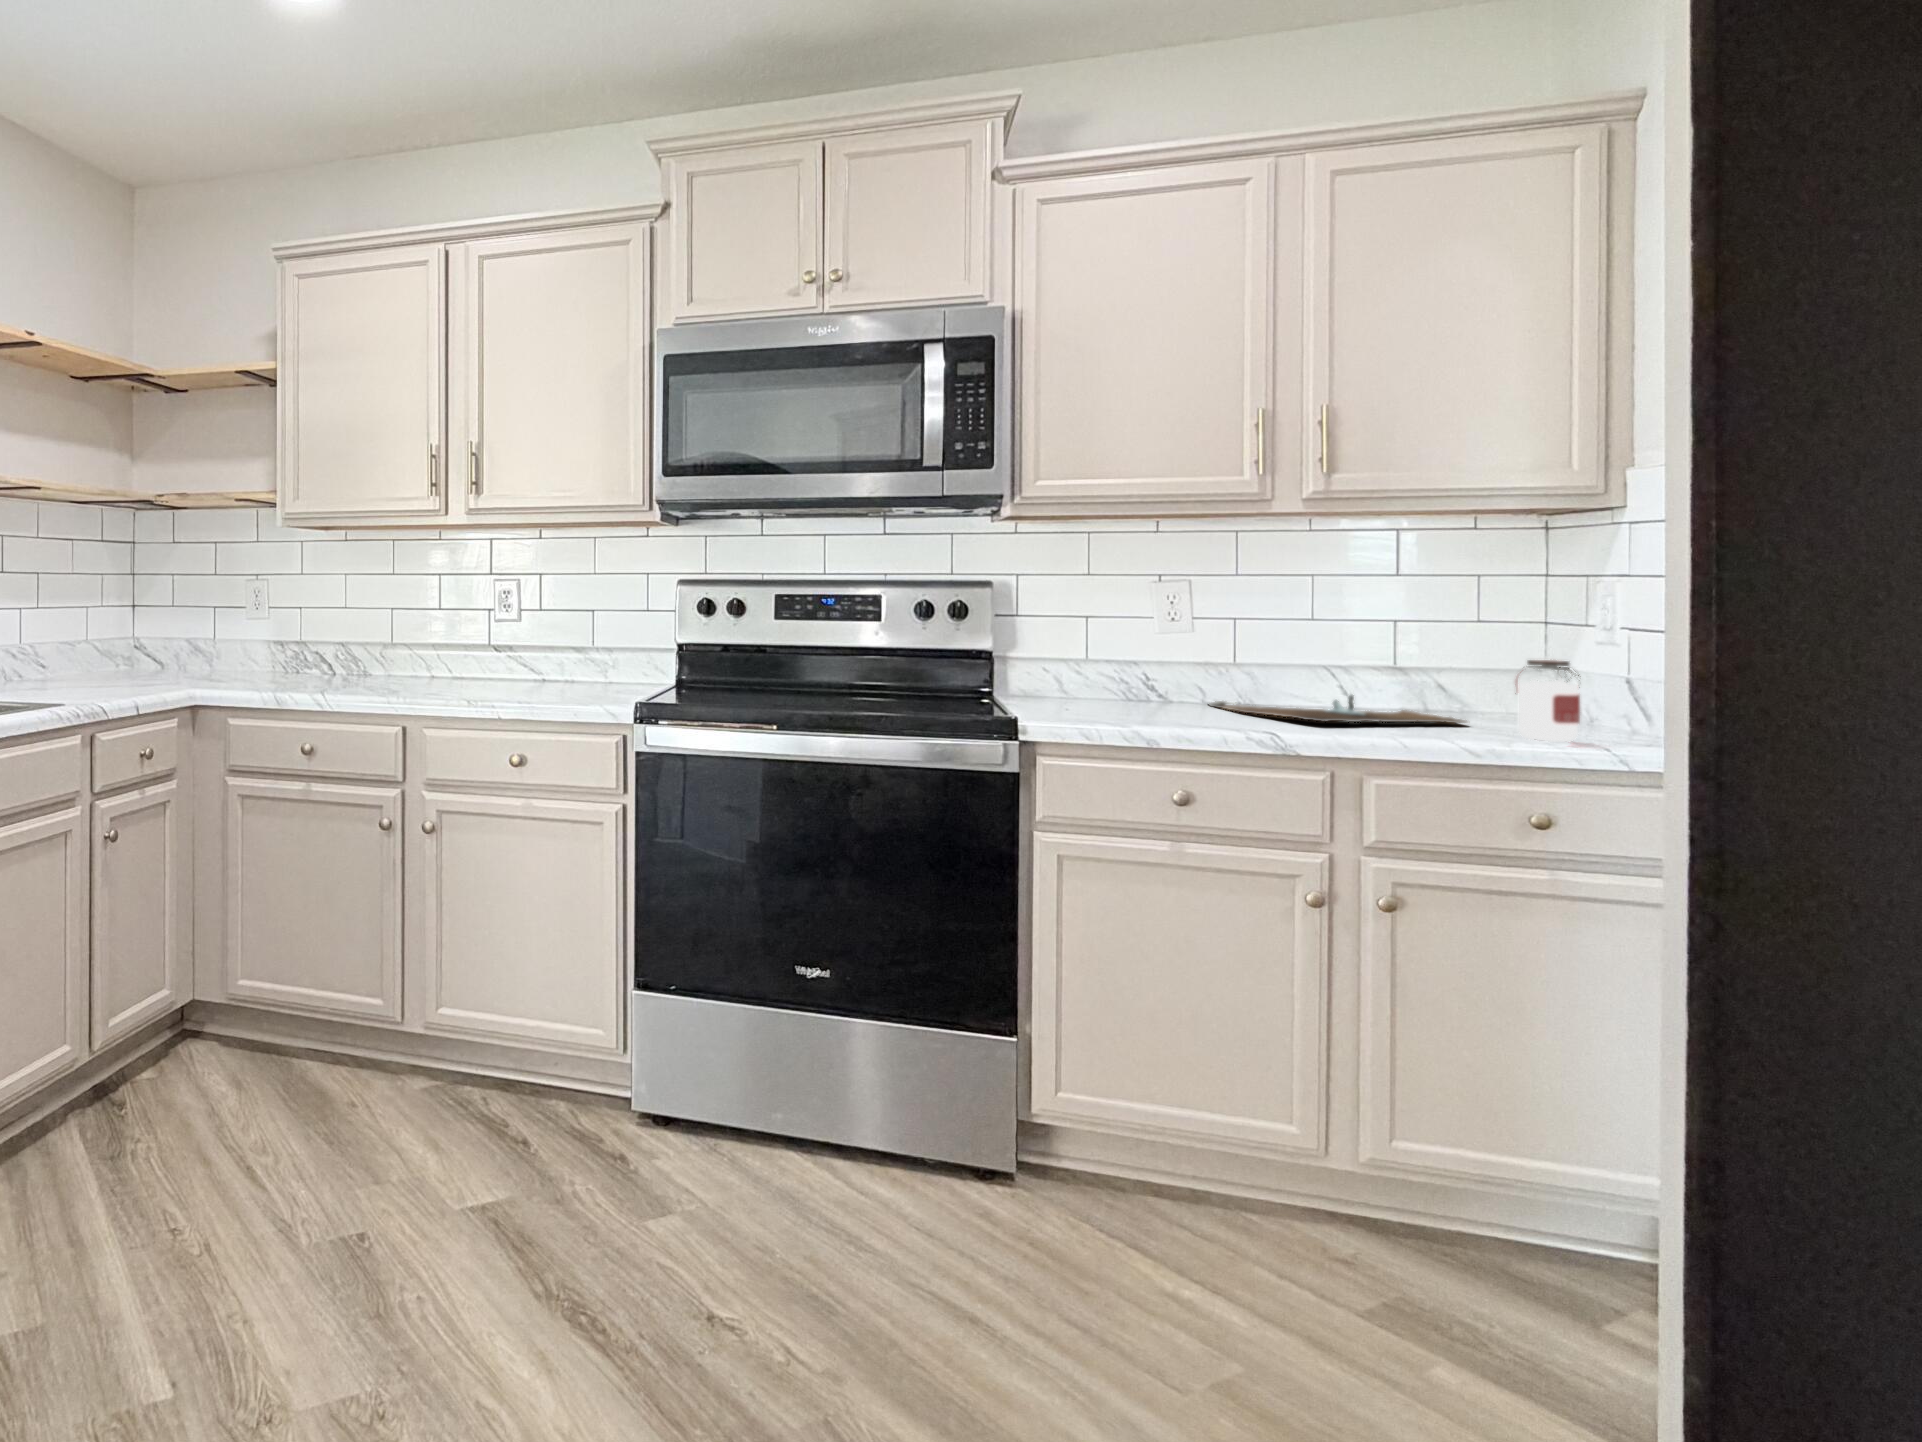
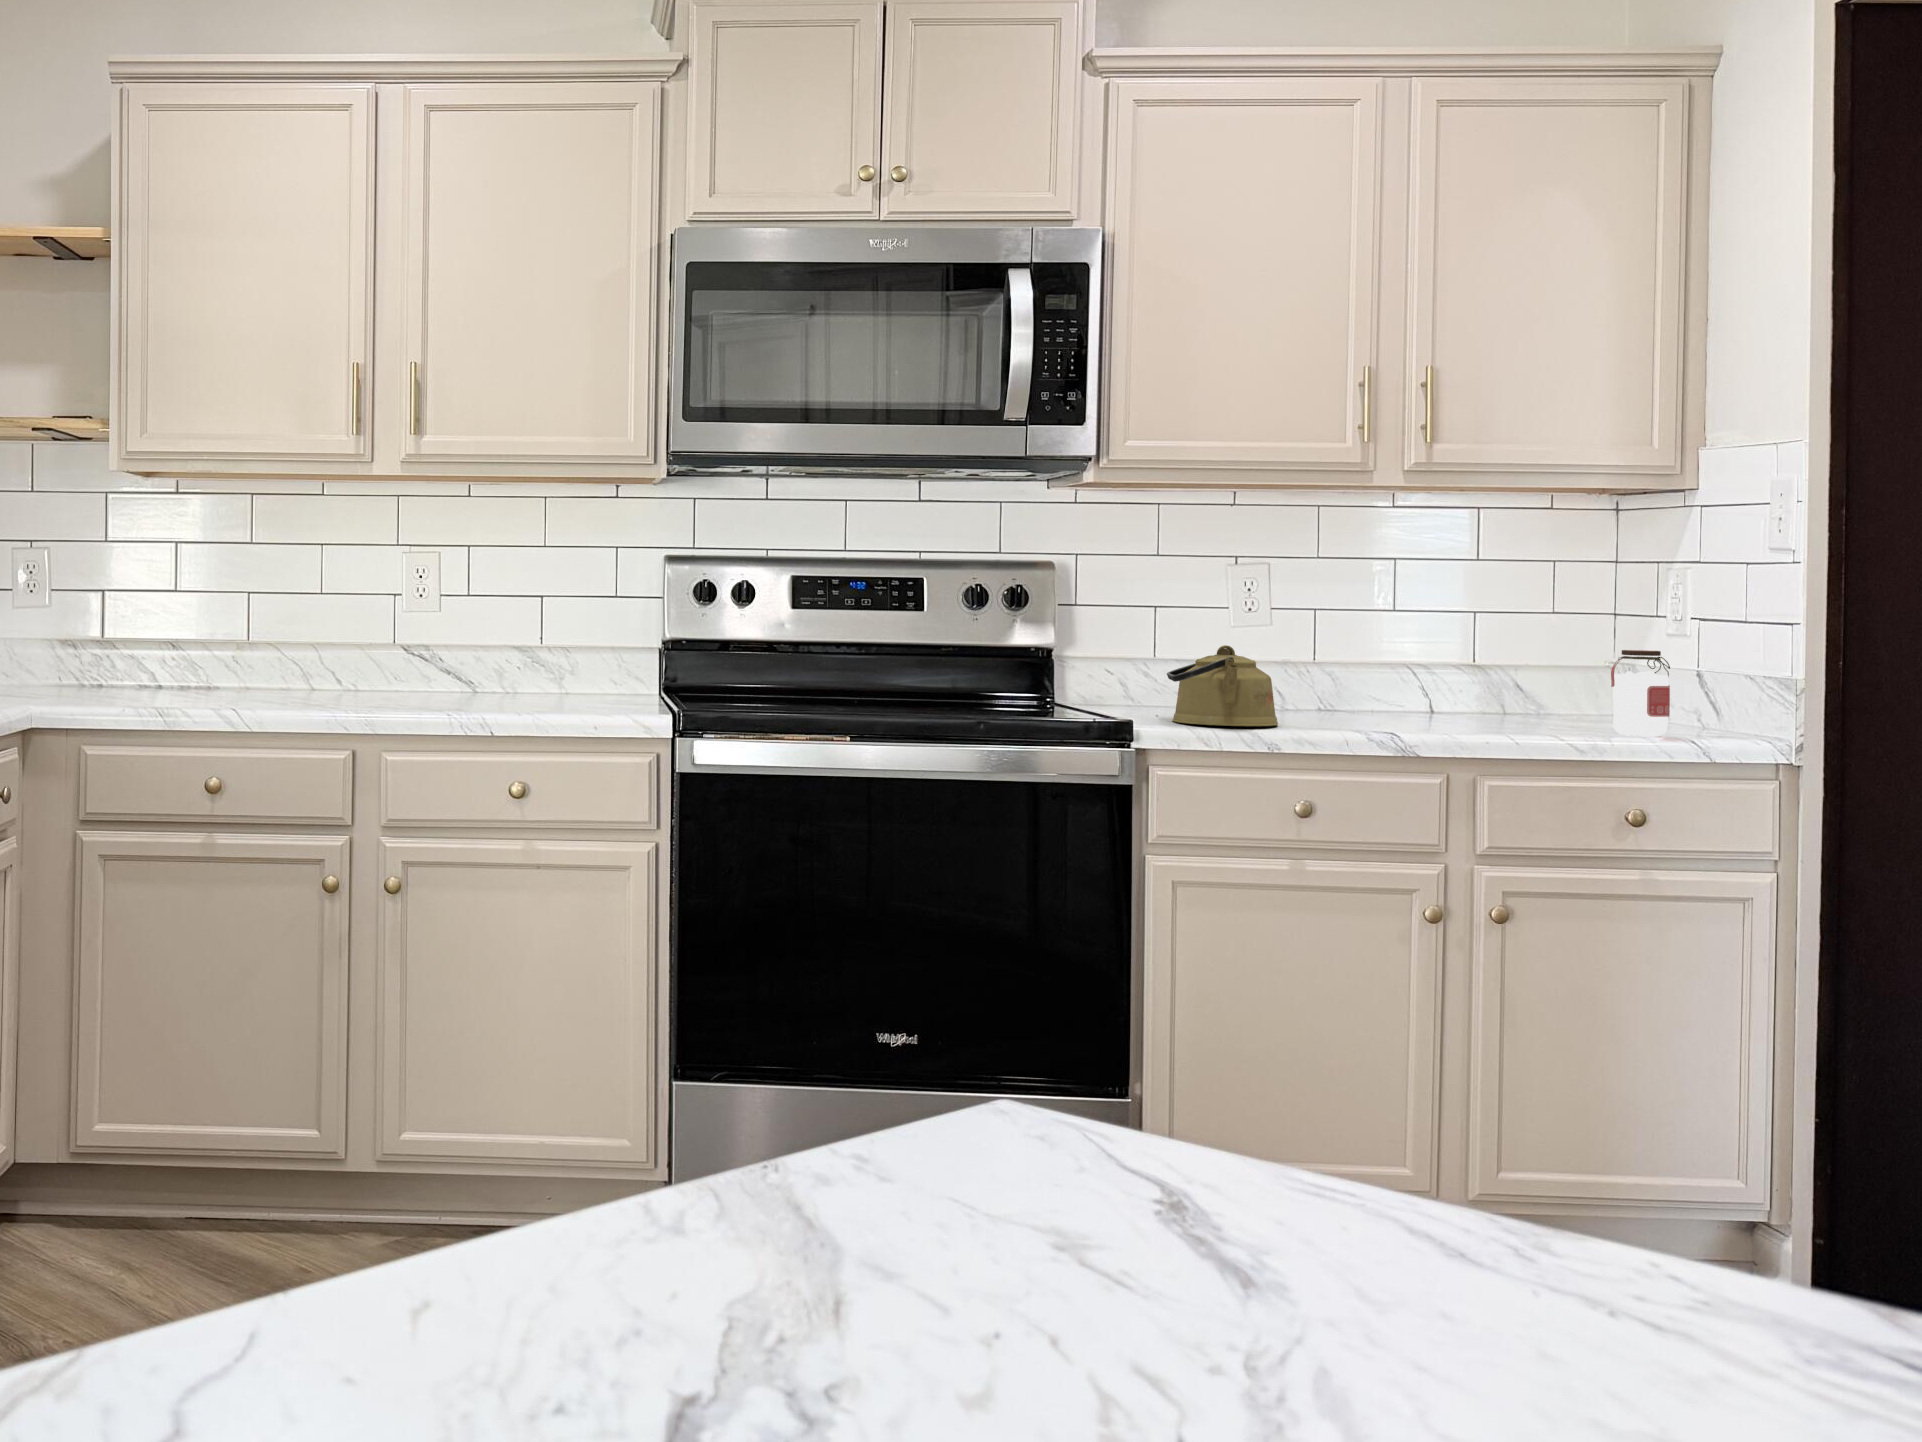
kettle: none [1073,652,1175,722] -> present [1167,645,1278,726]
cutting board: present [1209,695,1466,723] -> none [1288,693,1559,722]

